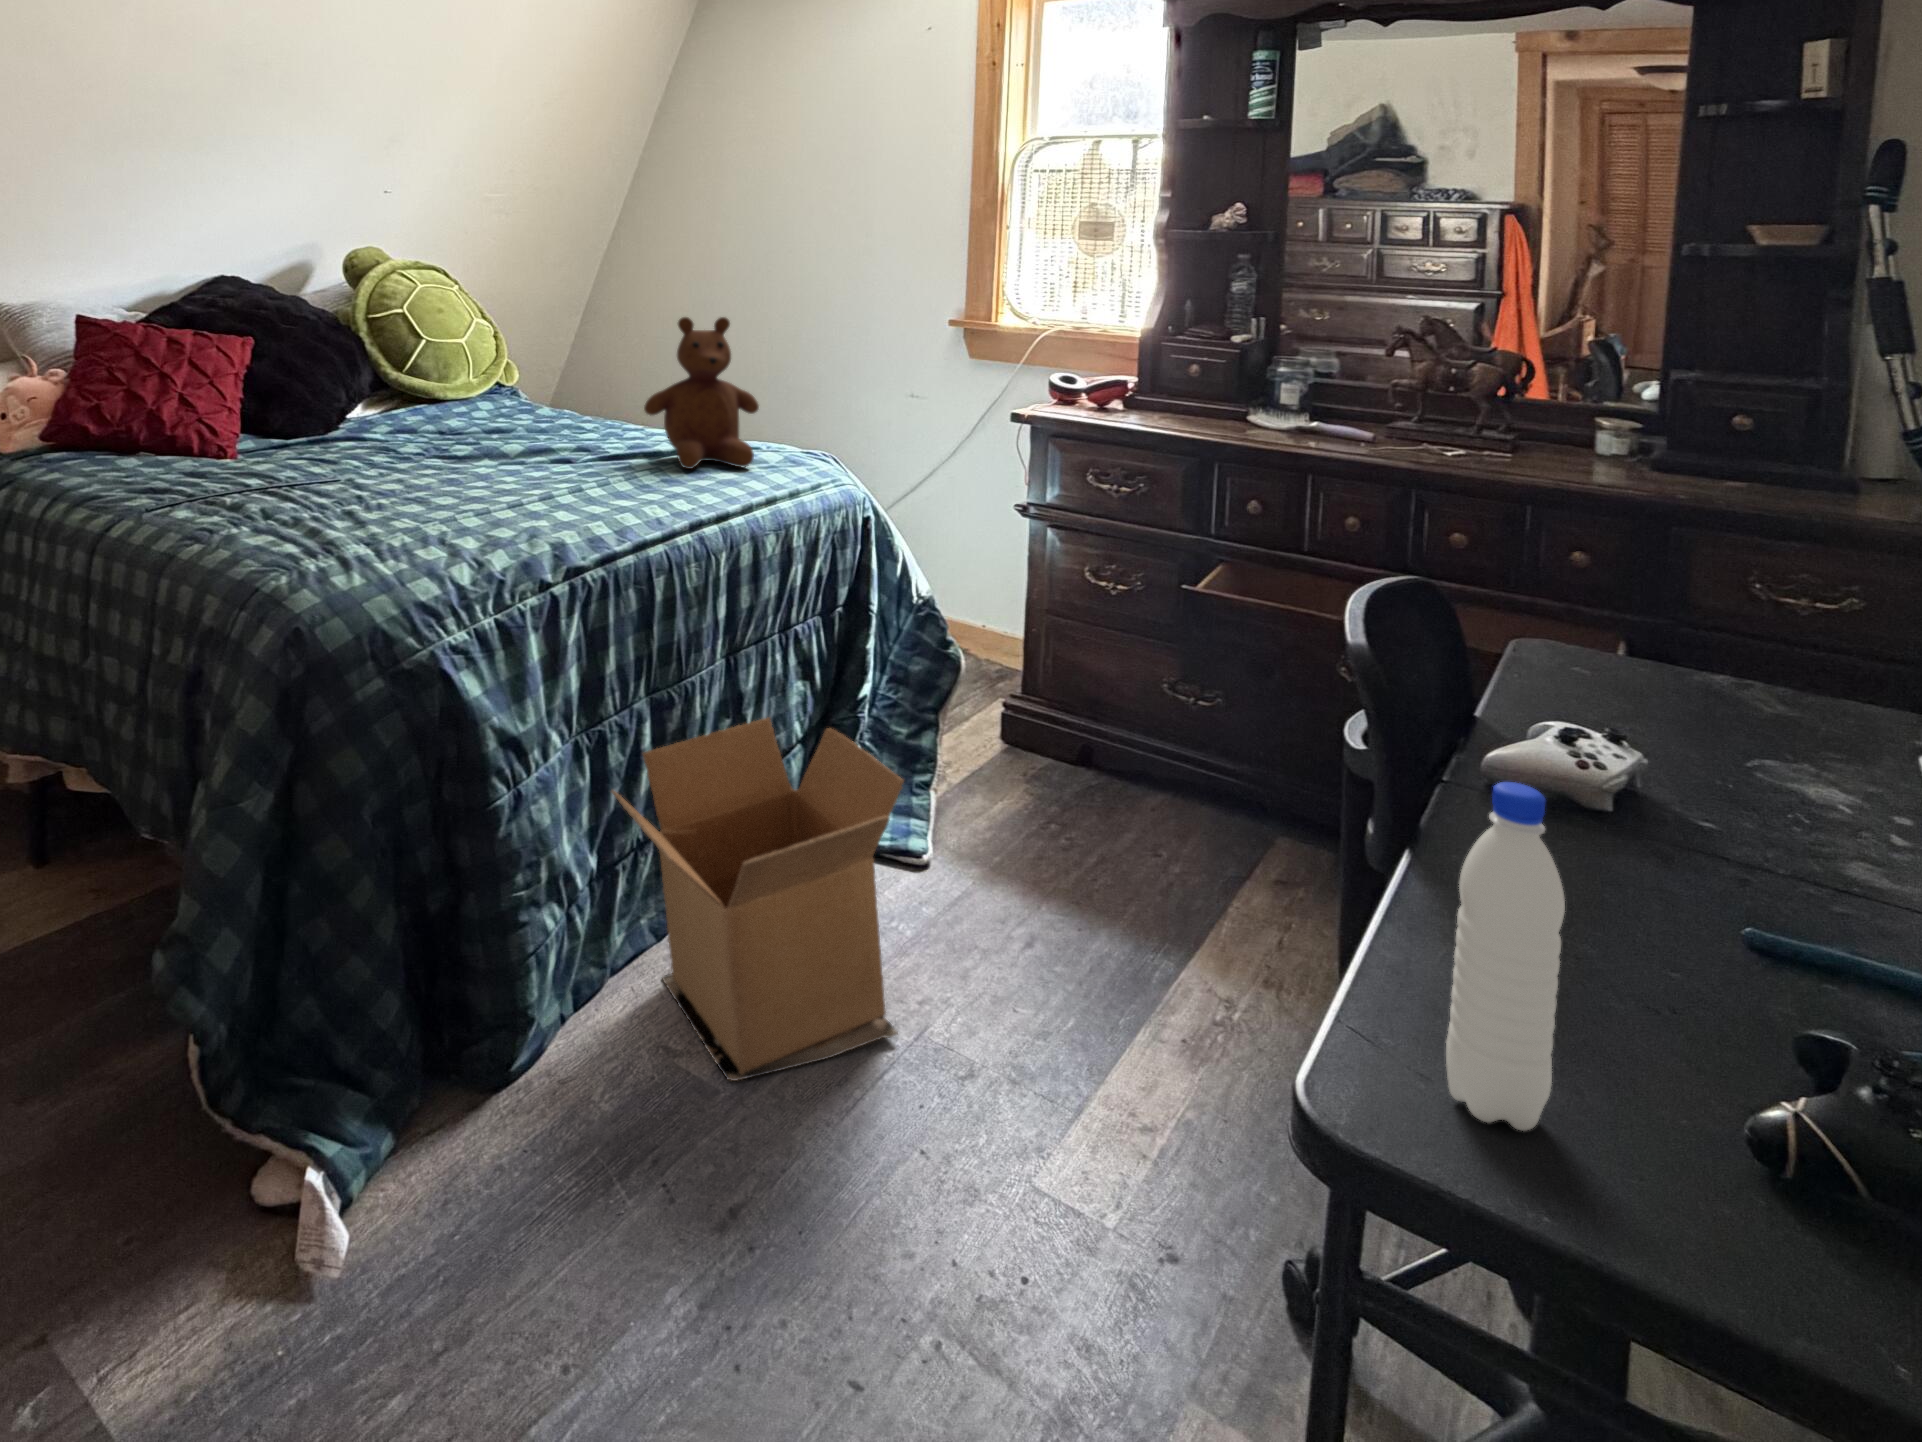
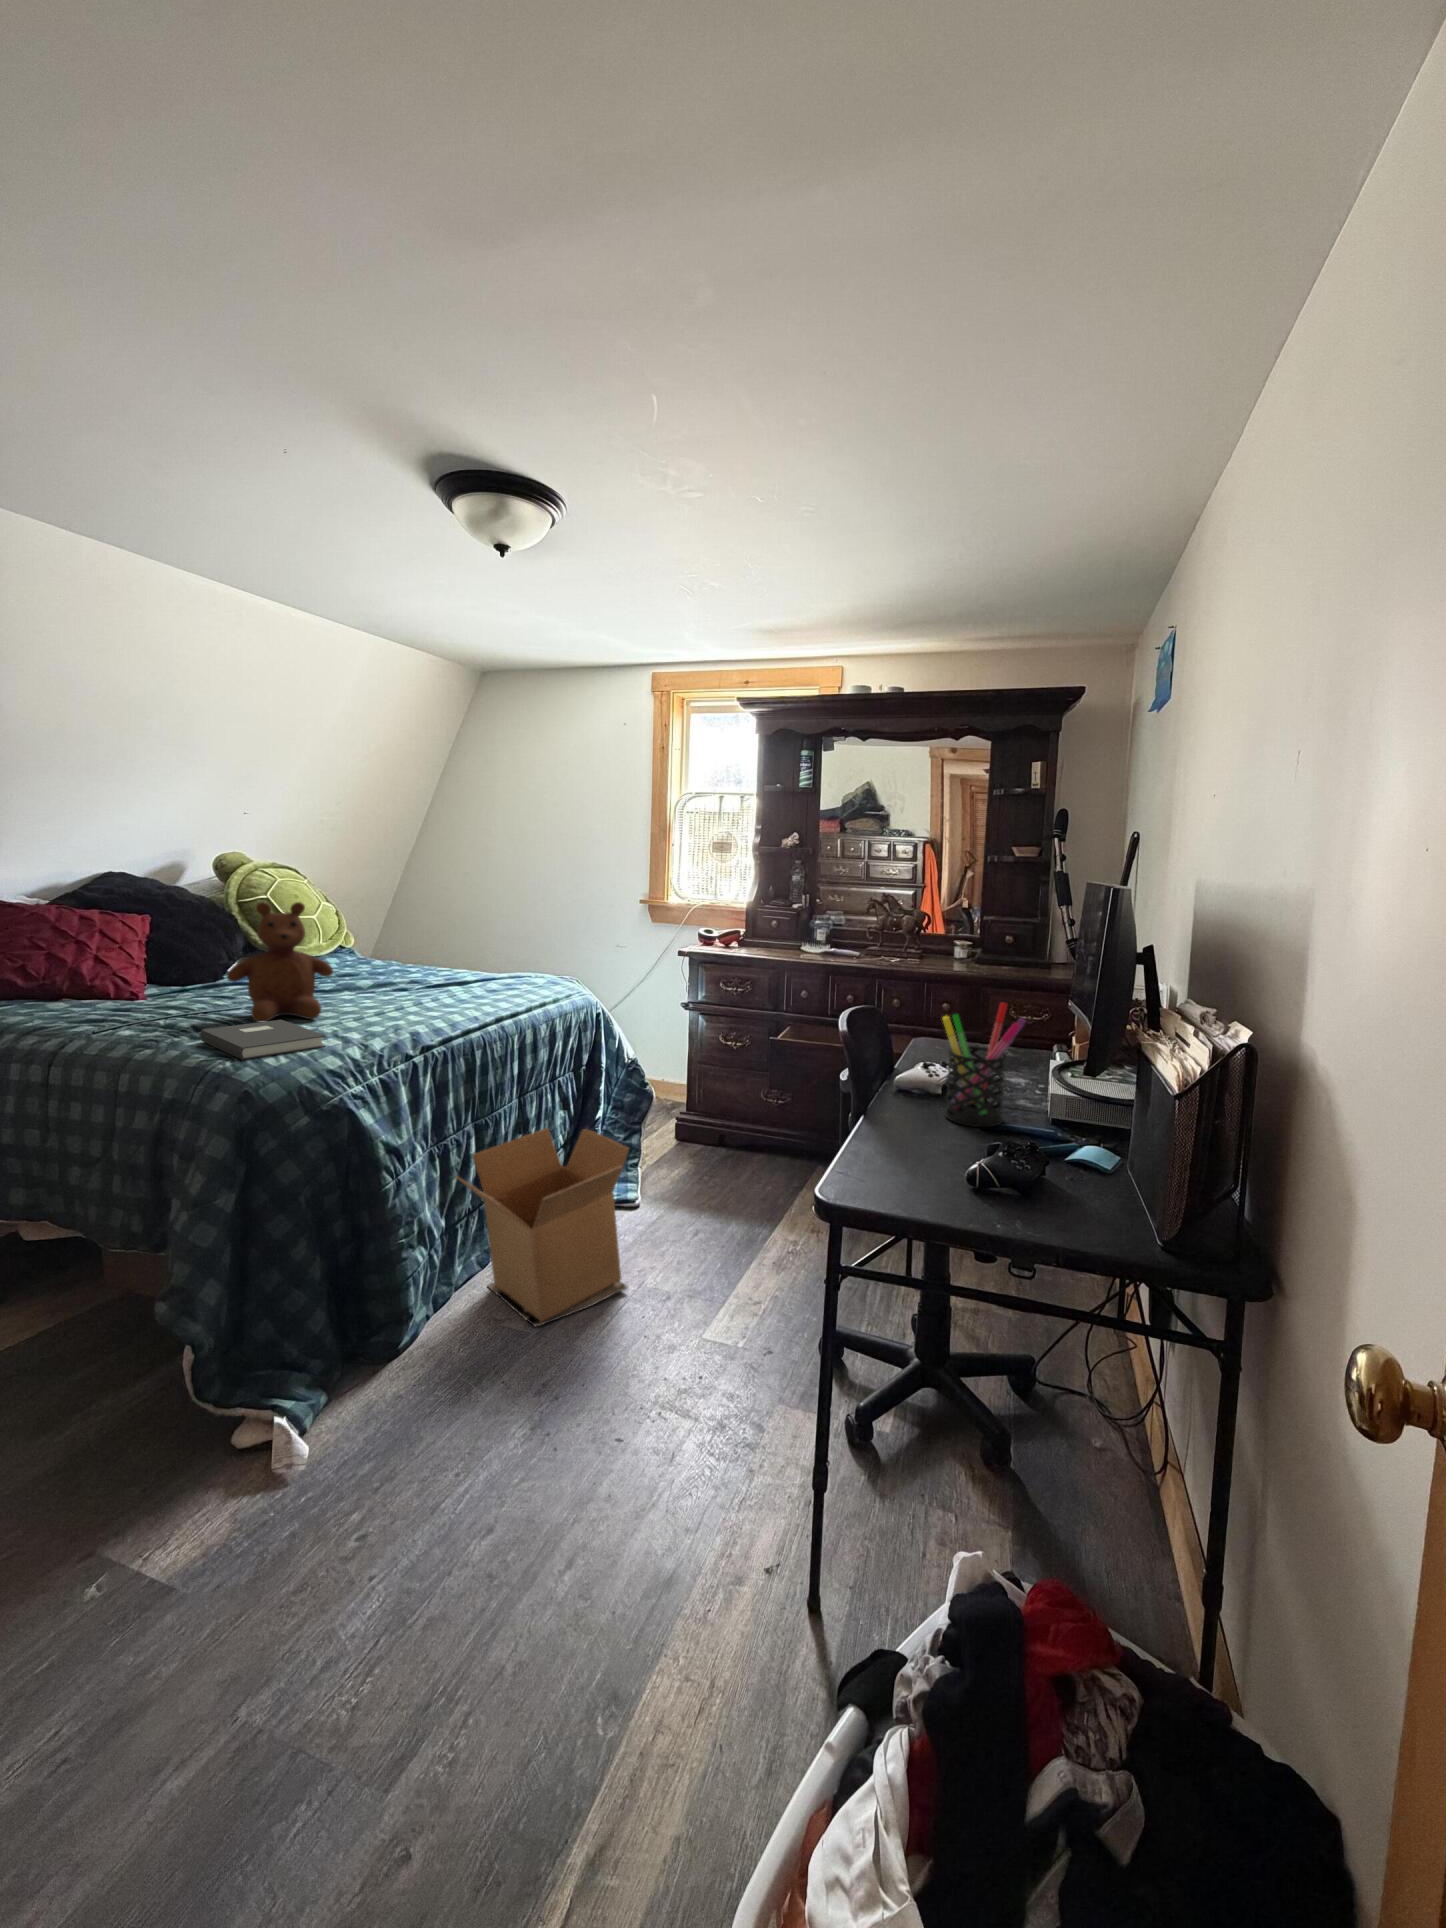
teddy bear: present [644,317,759,469] -> present [227,902,333,1022]
book: none [259,510,419,578] -> present [200,1020,325,1060]
pen holder: none [1615,617,1869,927] -> present [943,1002,1025,1127]
water bottle: present [1446,782,1565,1131] -> none [873,1058,912,1193]

